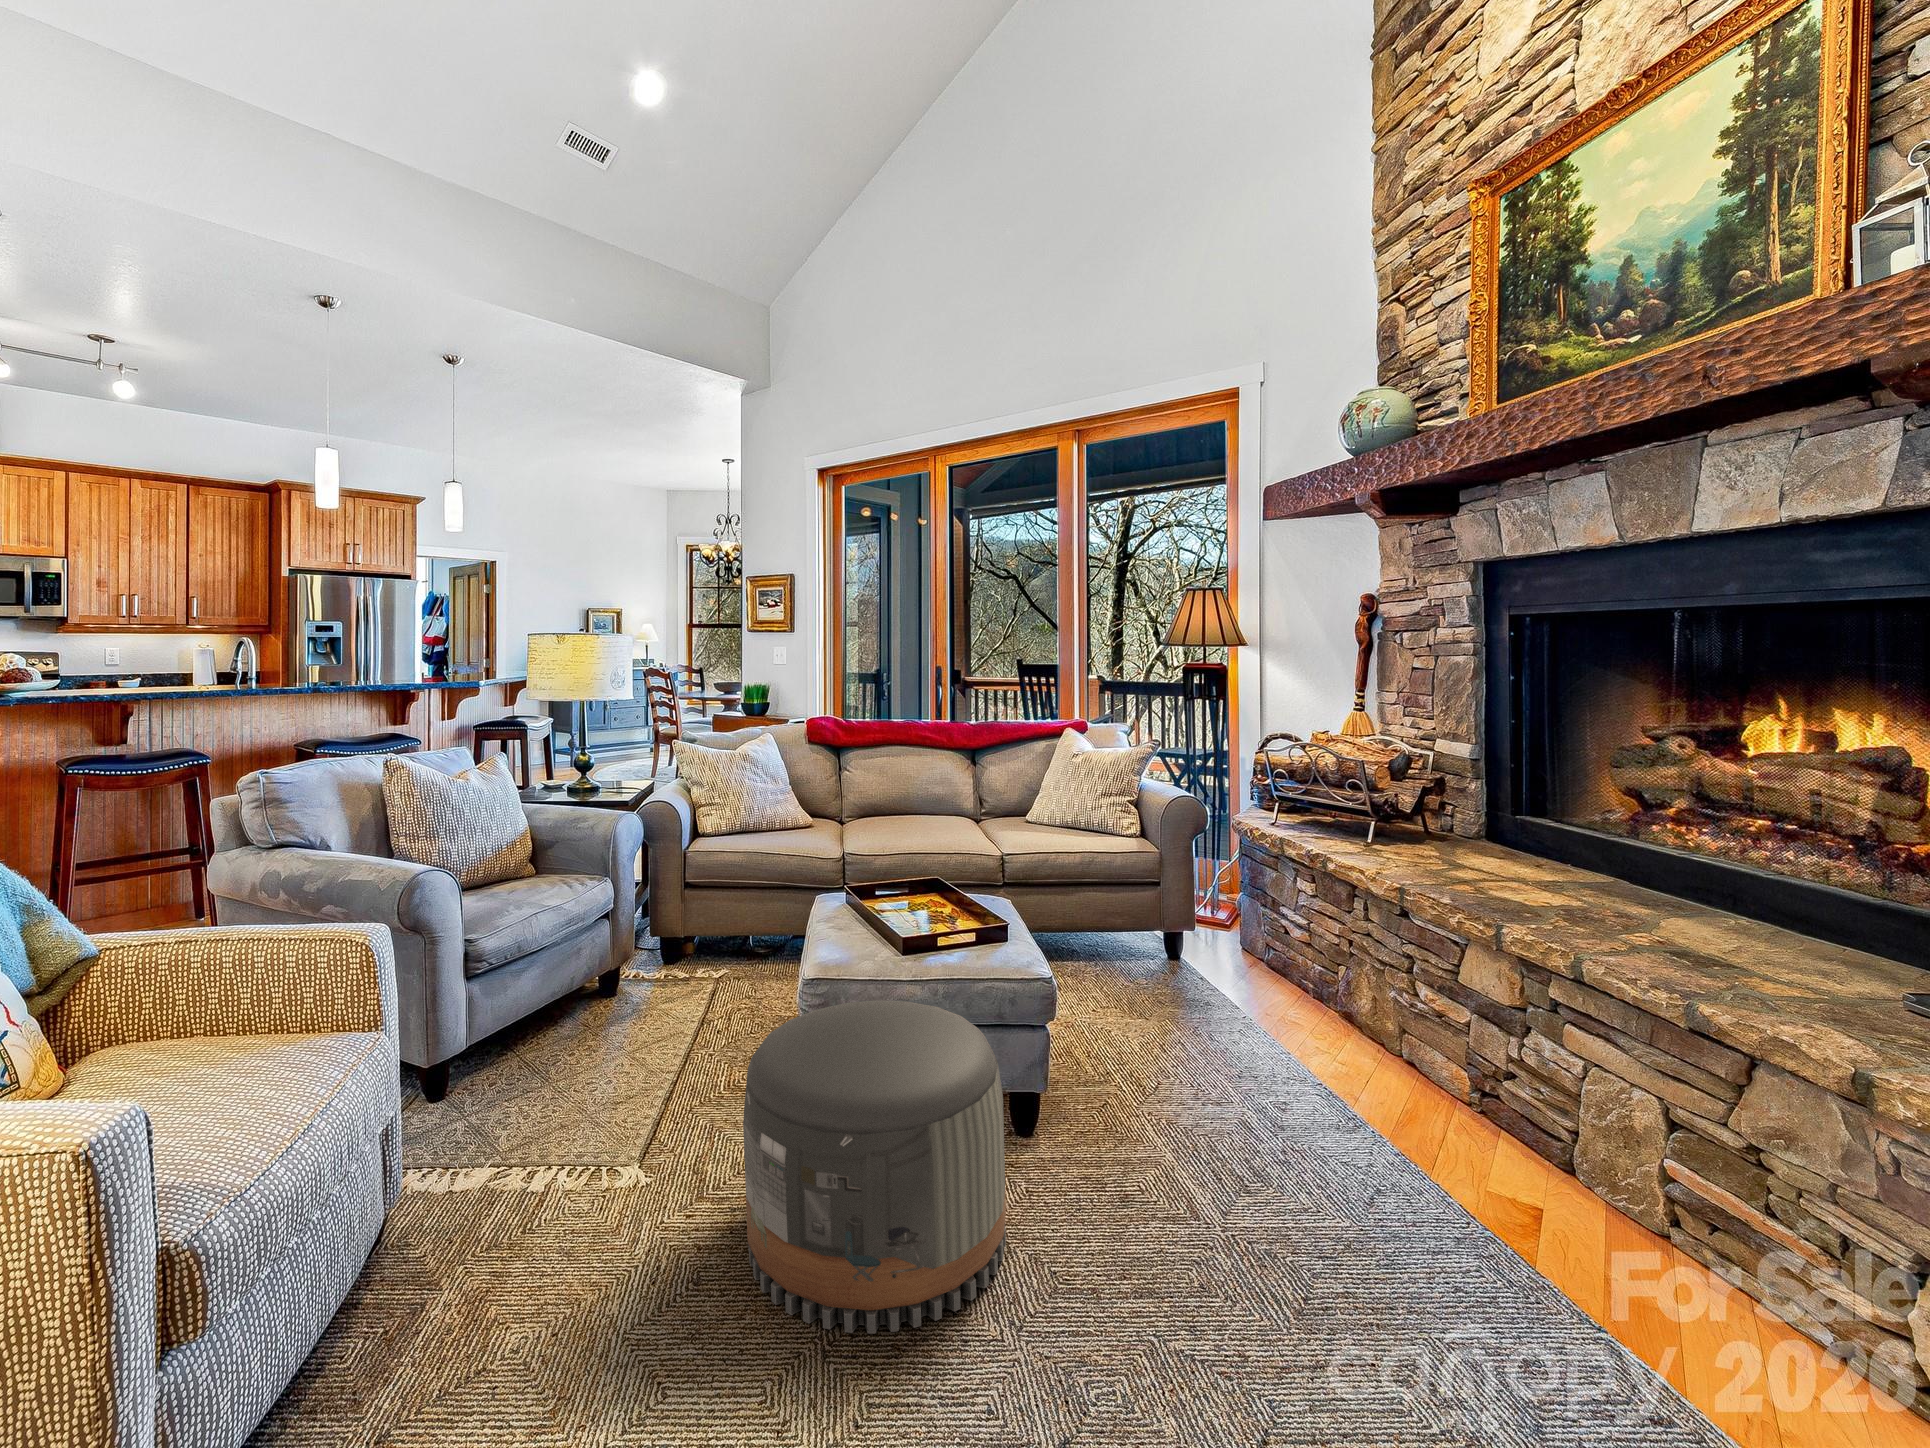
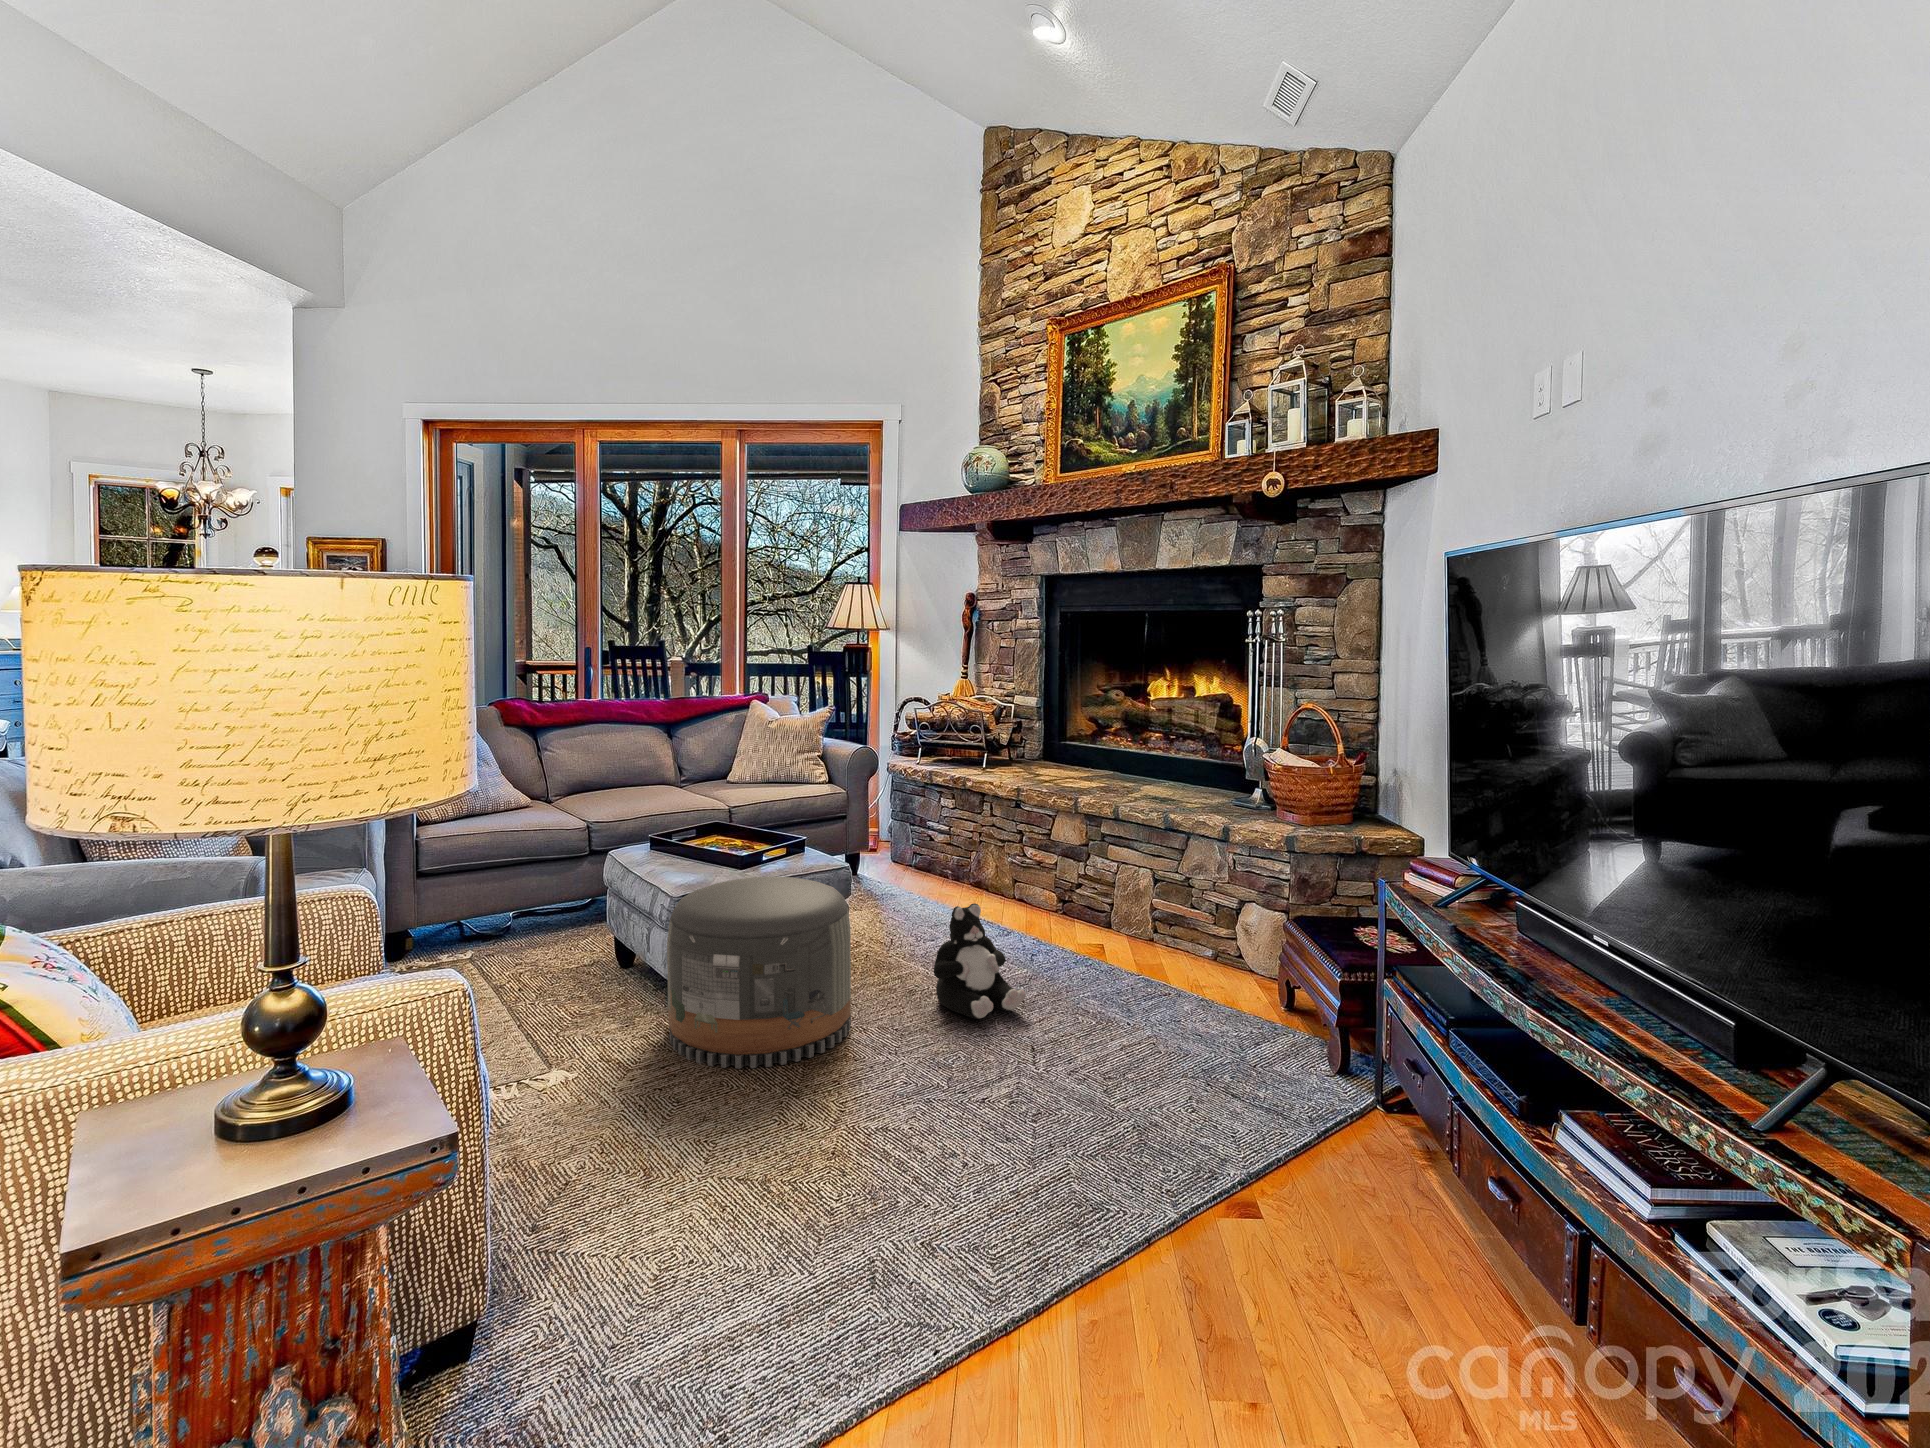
plush toy: none [1144,1114,1307,1345] -> present [934,903,1026,1019]

